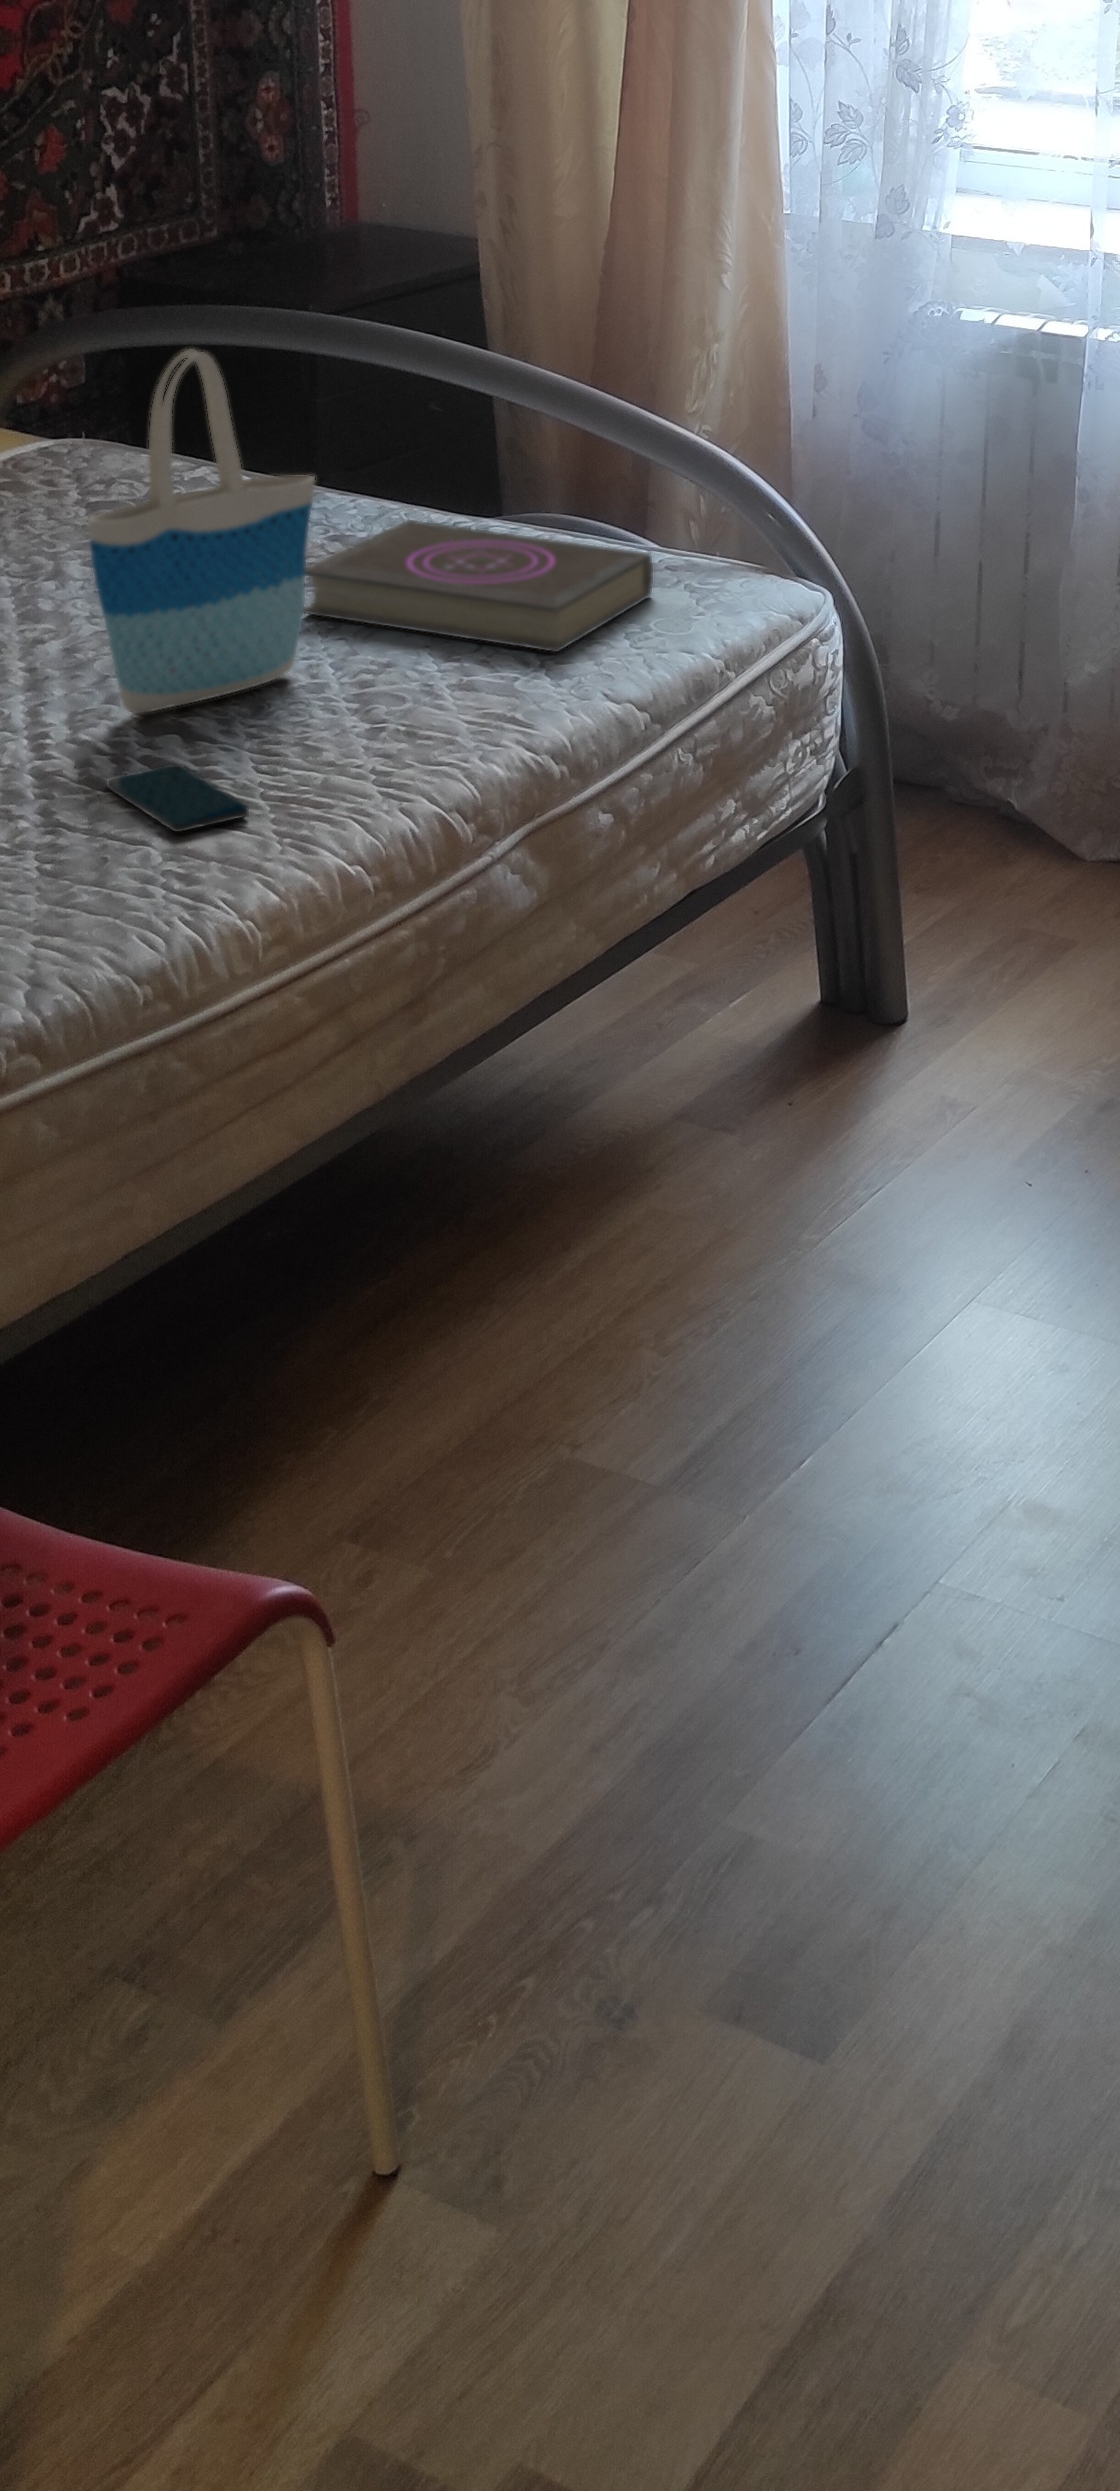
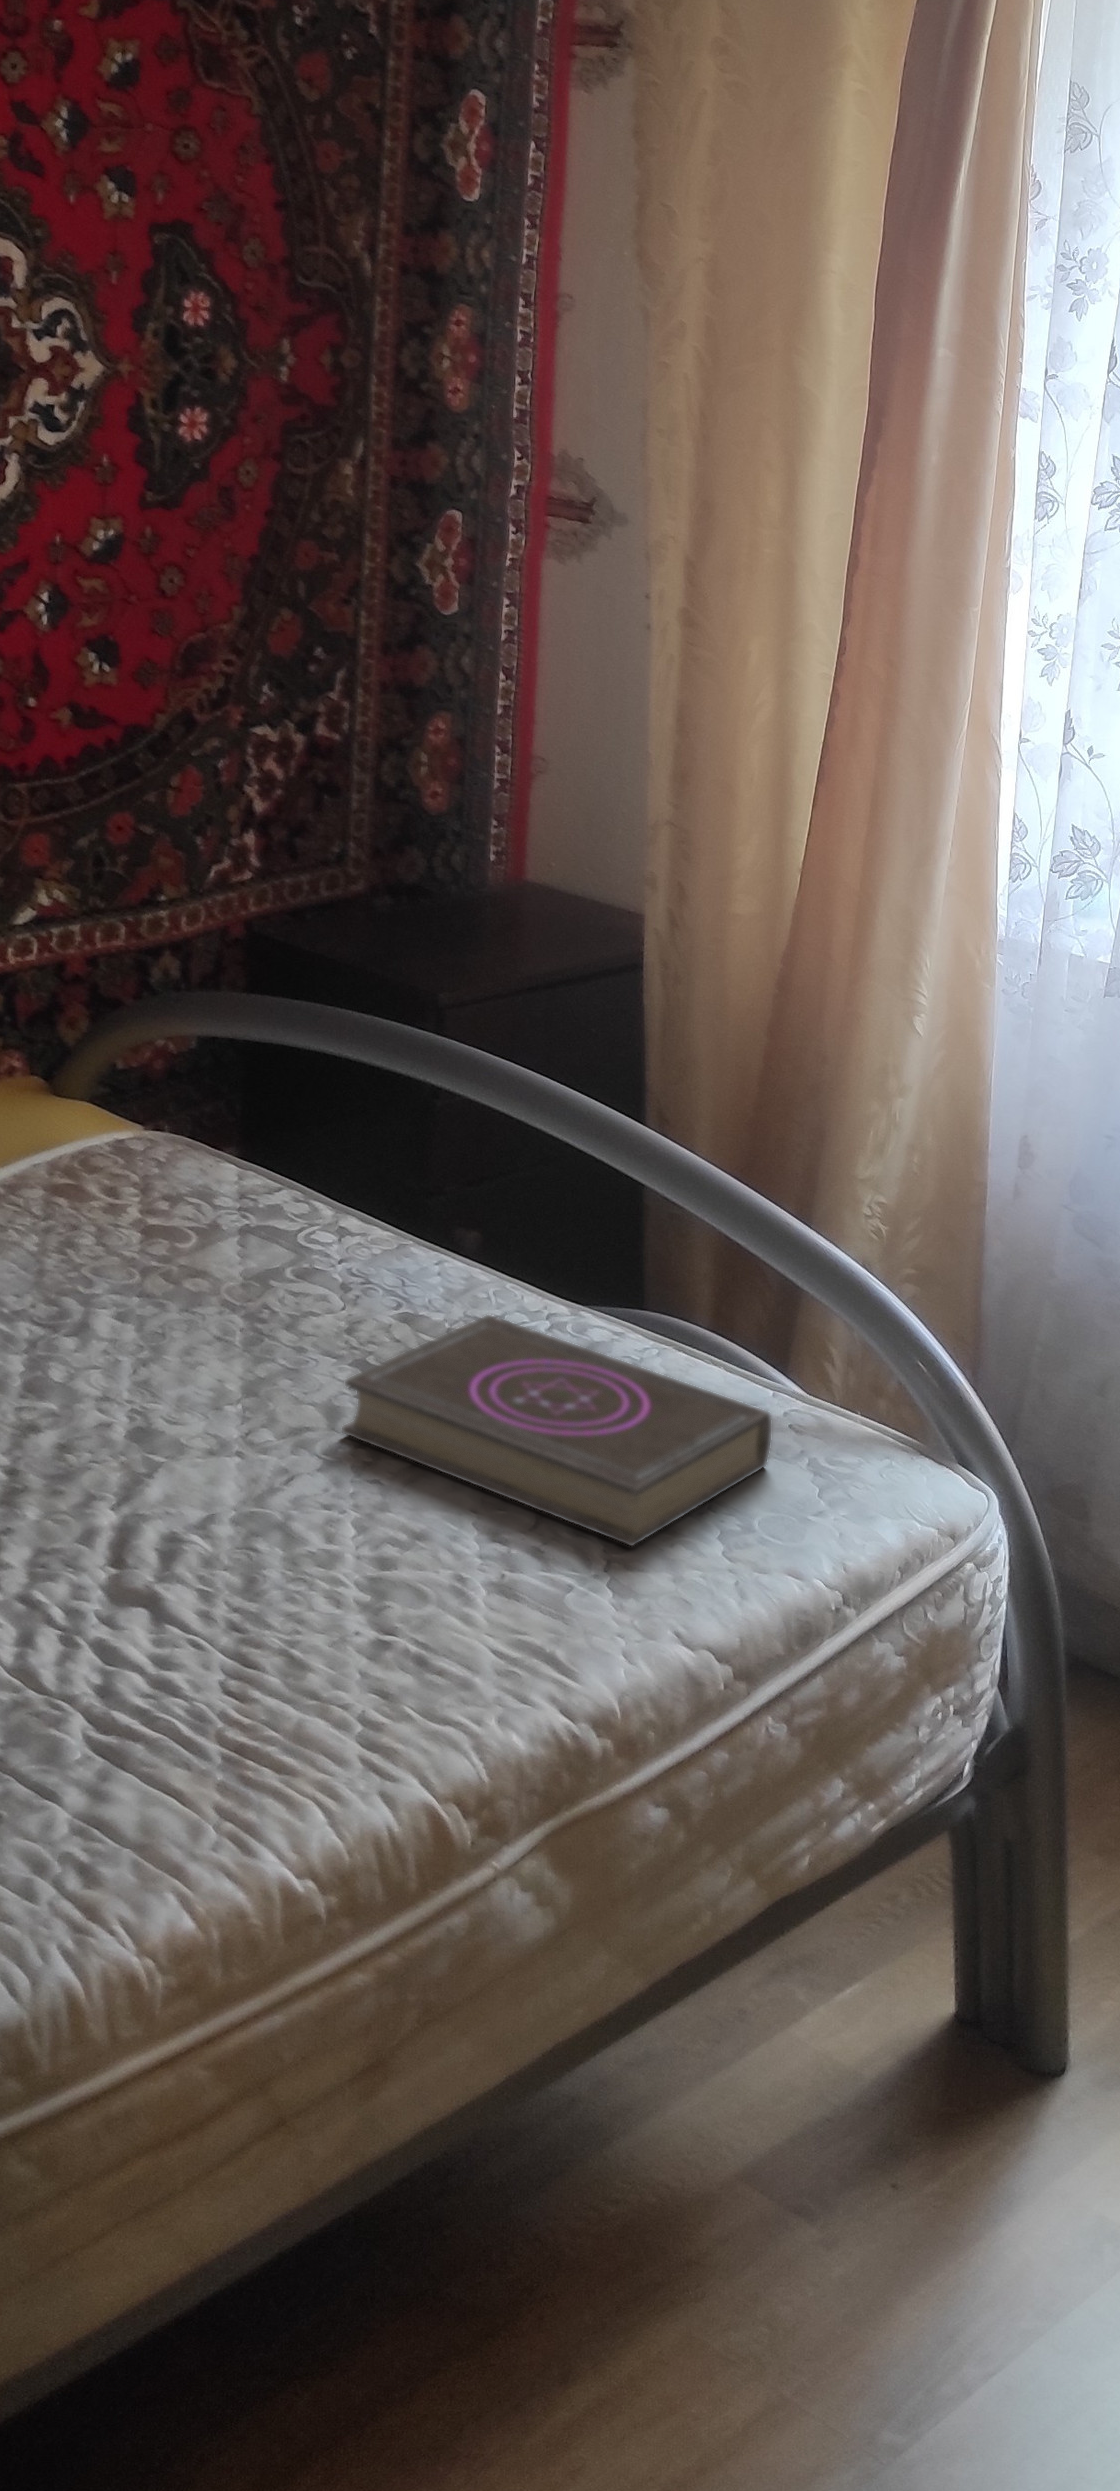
tote bag: present [88,350,315,713] -> none [71,1128,357,1570]
smartphone: present [106,764,249,831] -> none [37,1665,193,1788]

